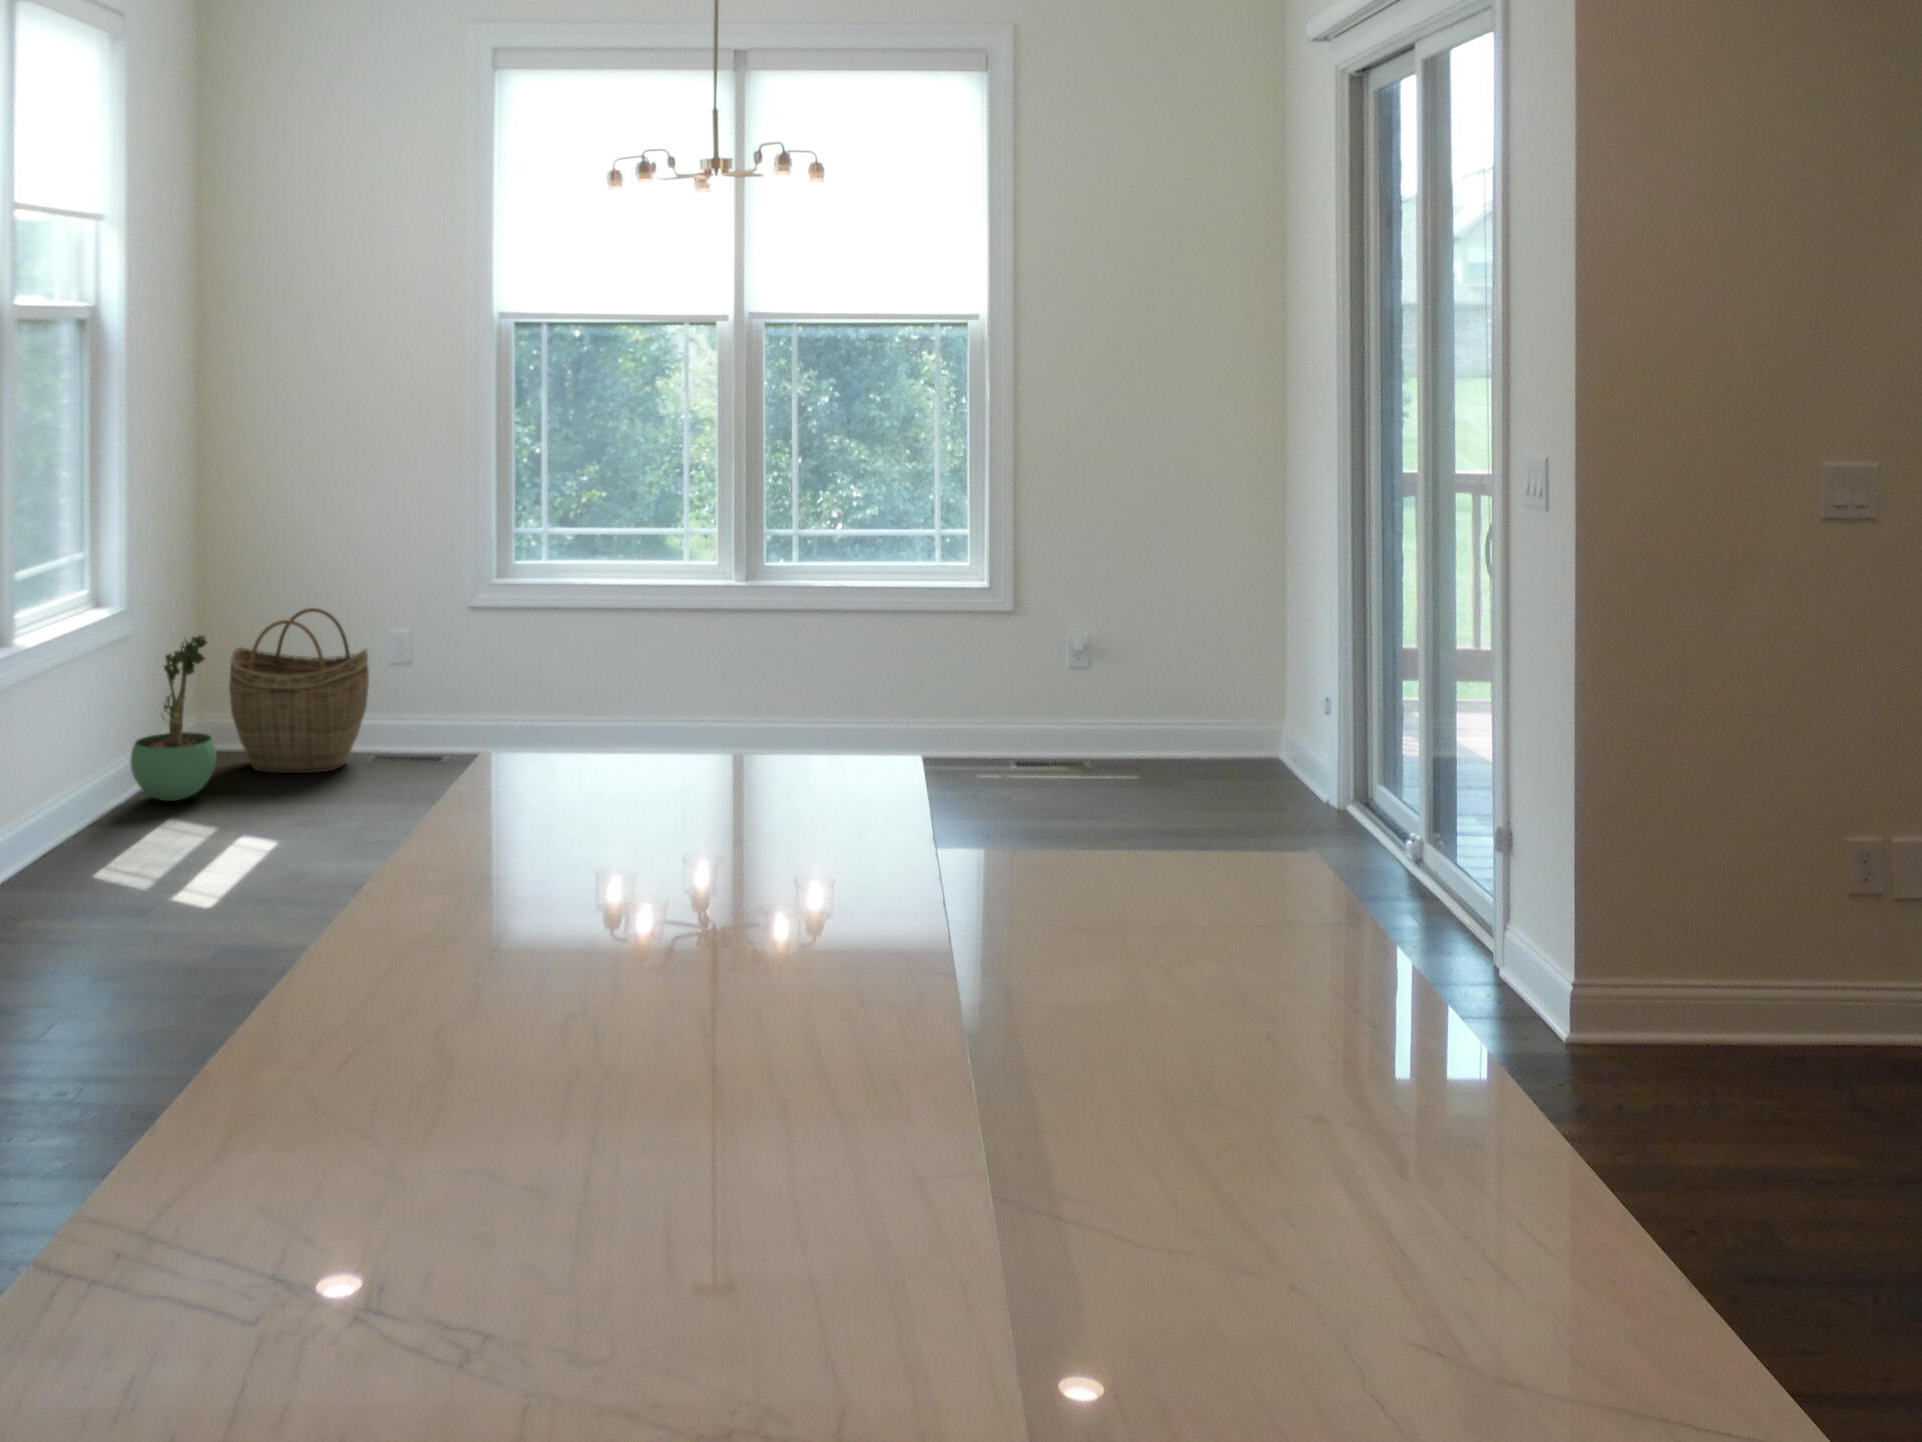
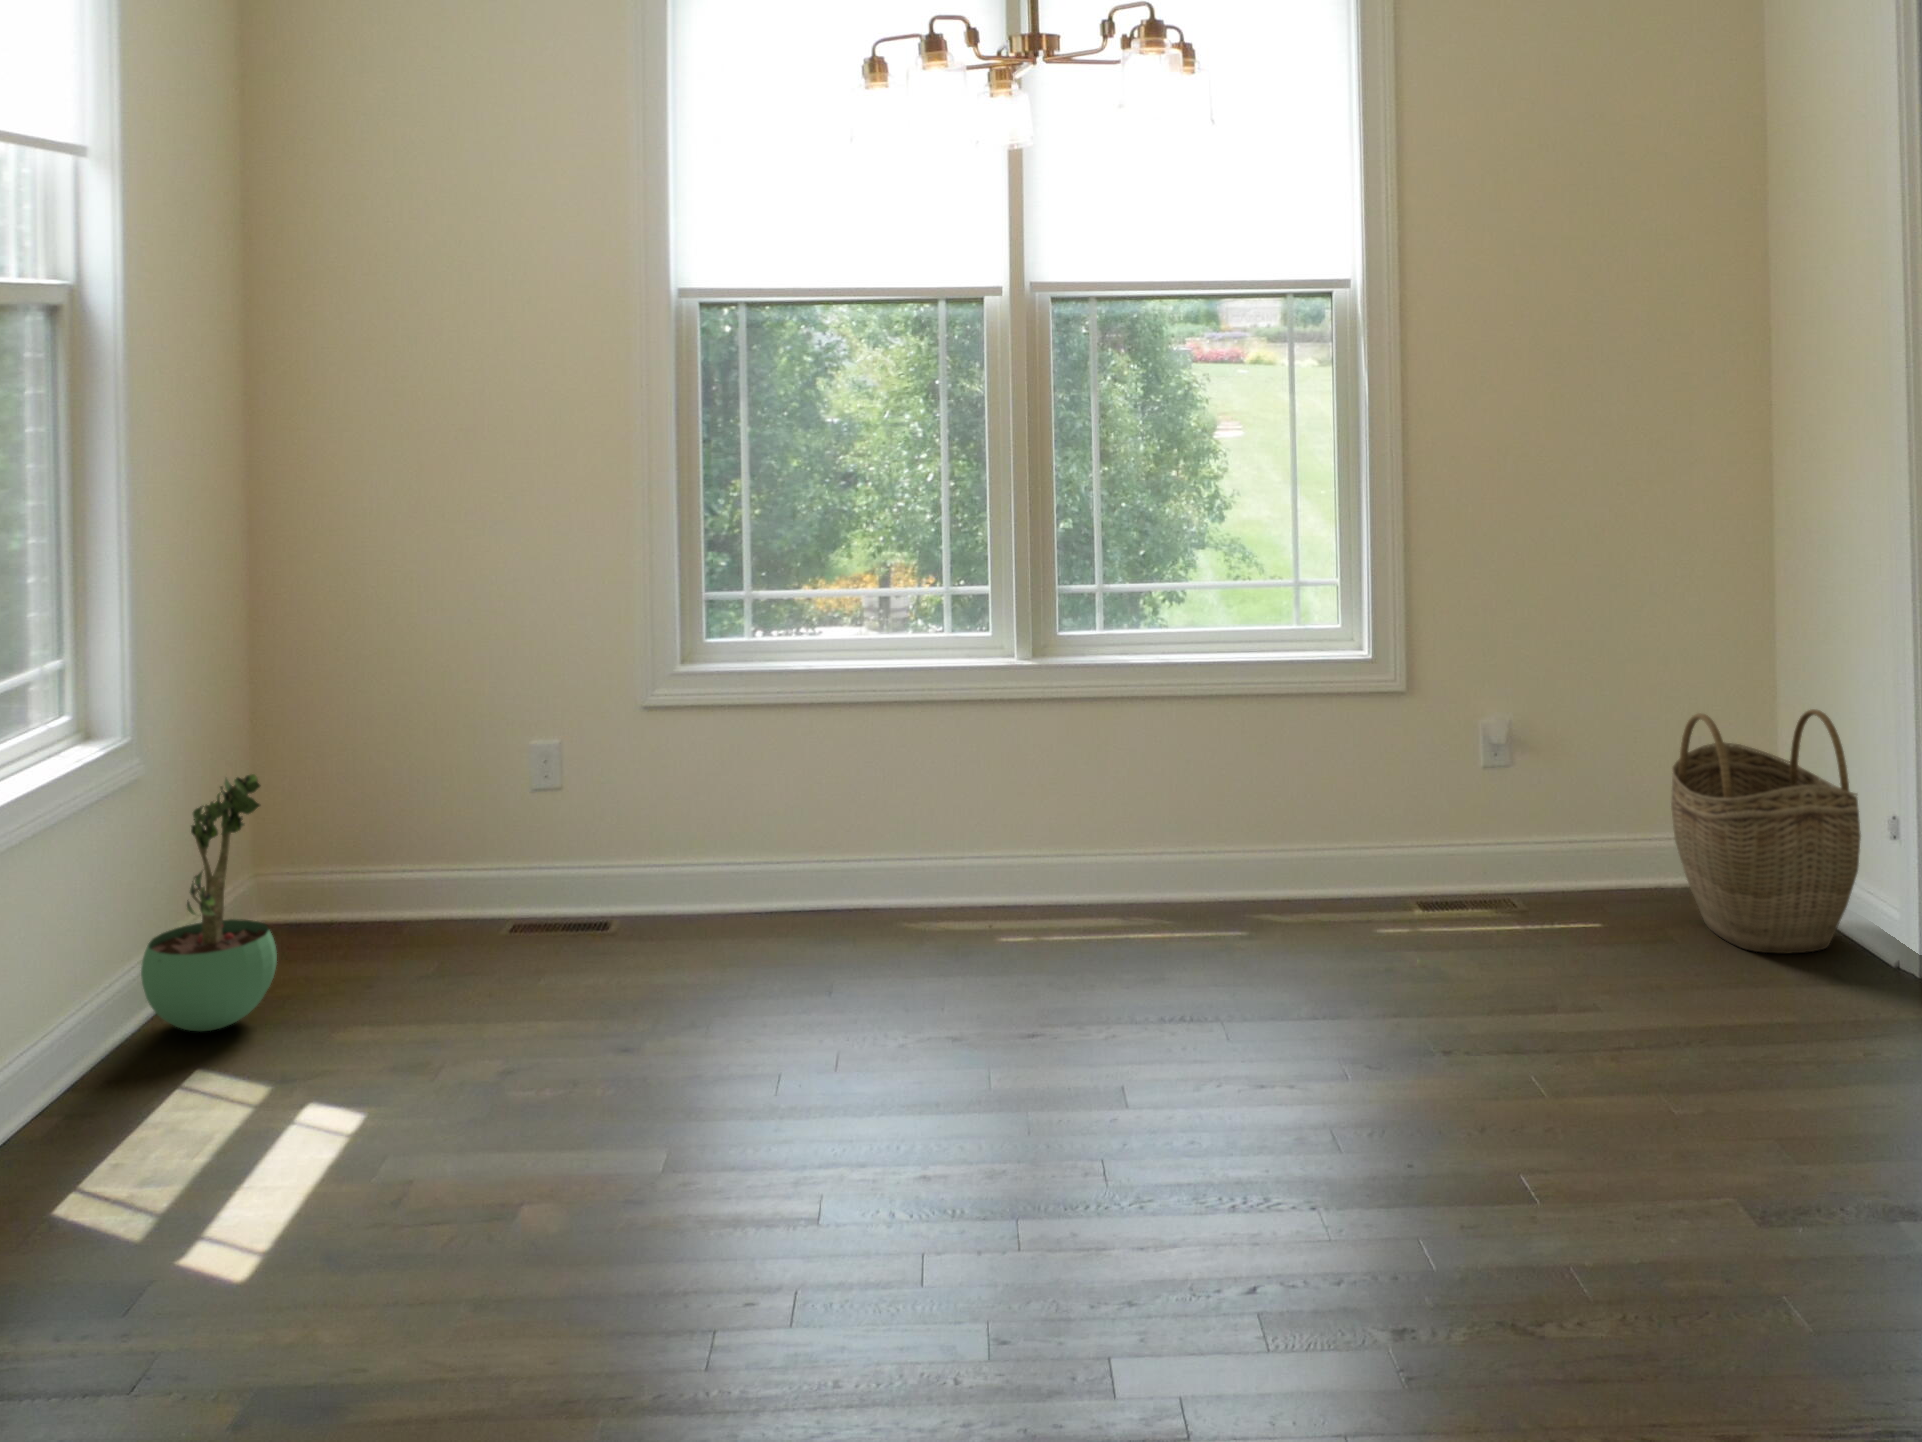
woven basket: present [229,608,369,773] -> present [1671,709,1861,953]

